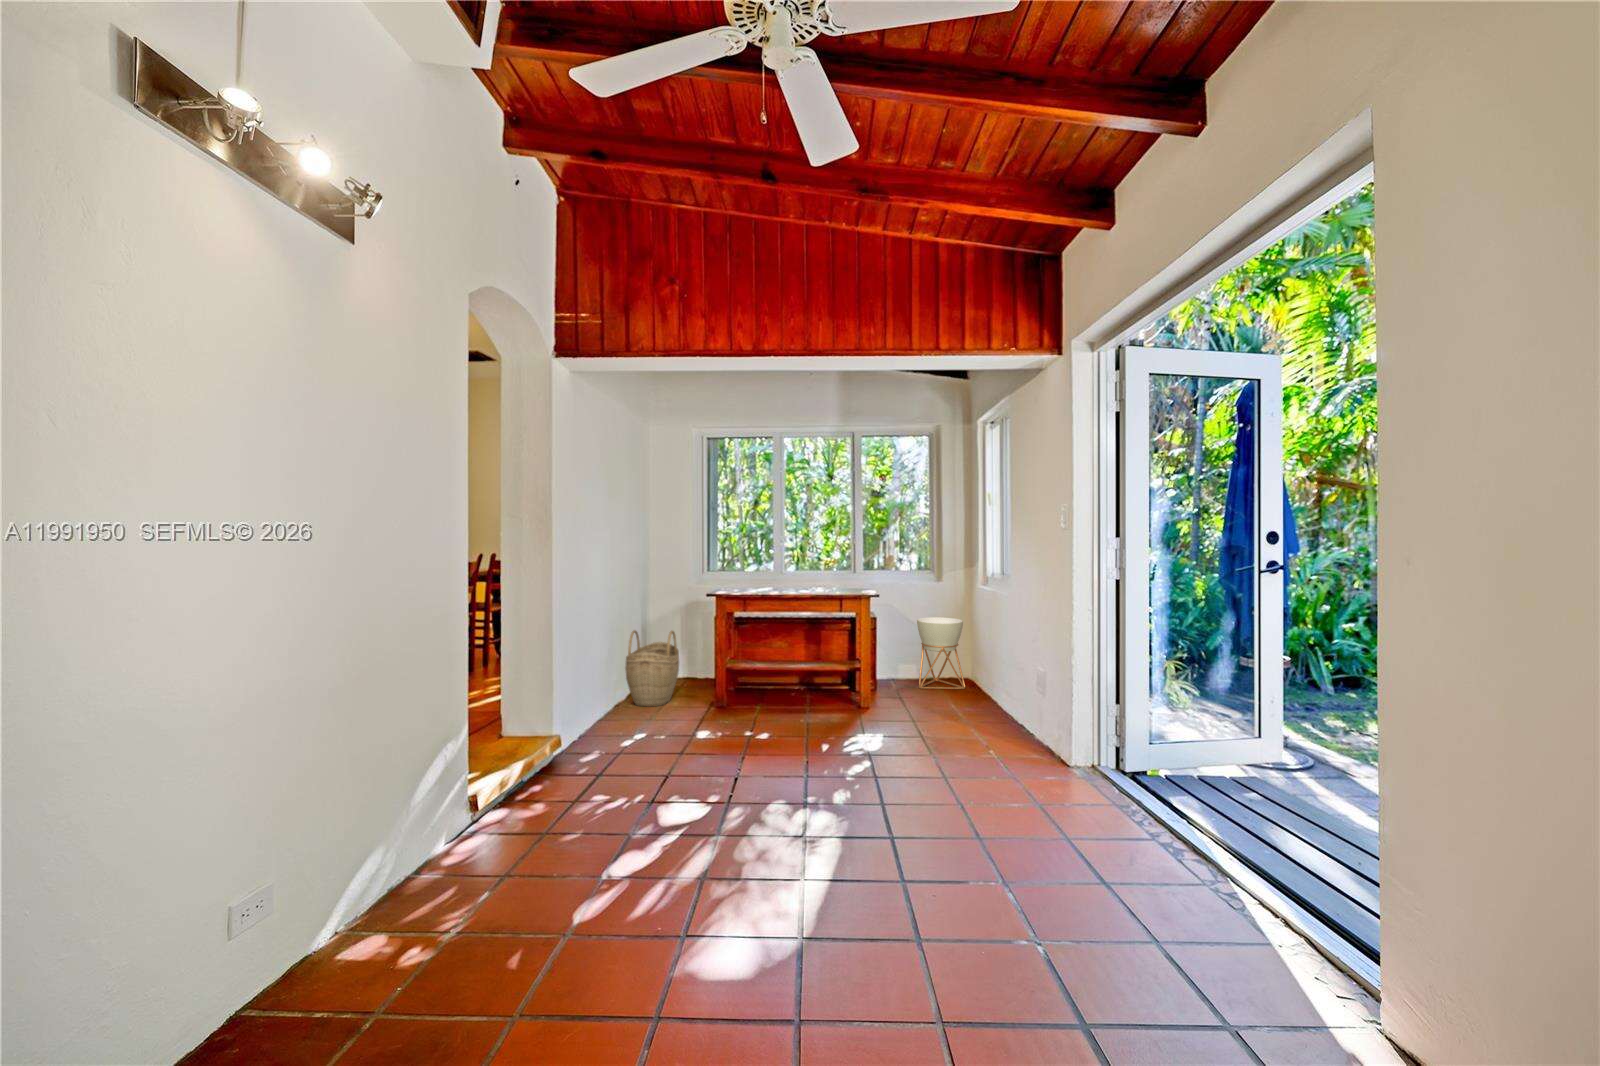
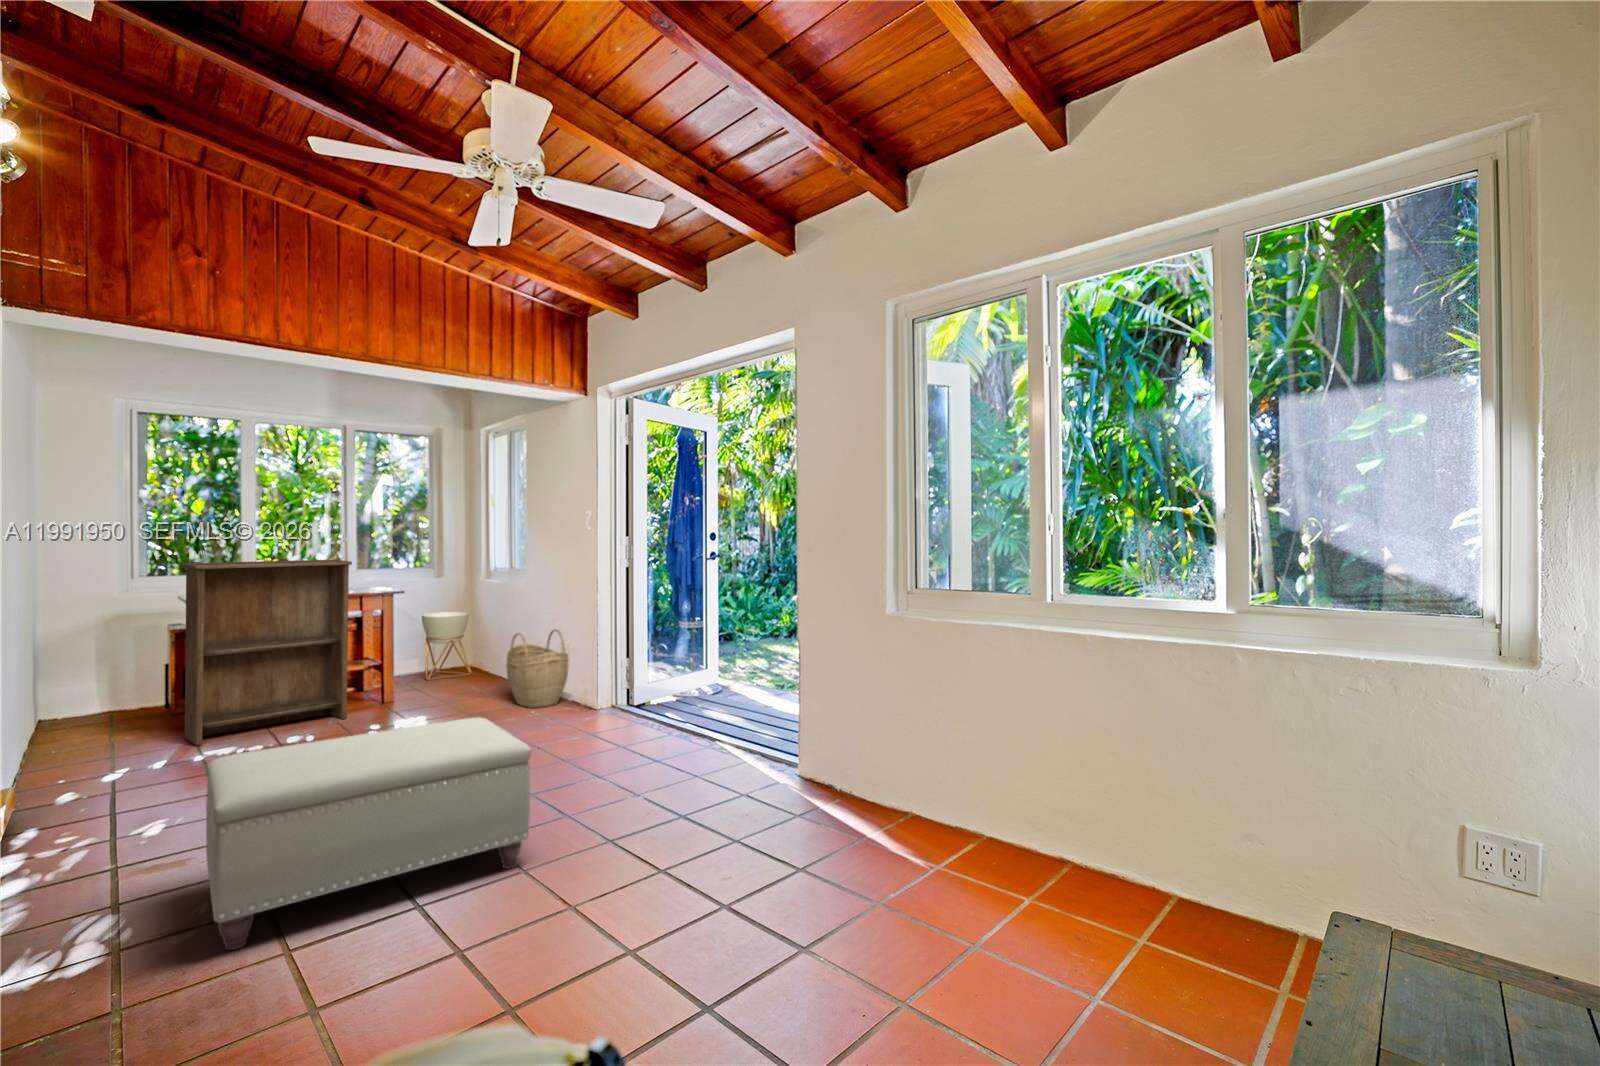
bookshelf: none [696,560,822,724] -> present [182,560,352,745]
woven basket: present [625,630,679,707] -> present [507,629,569,708]
ottoman: none [431,770,808,1031] -> present [206,718,531,950]

